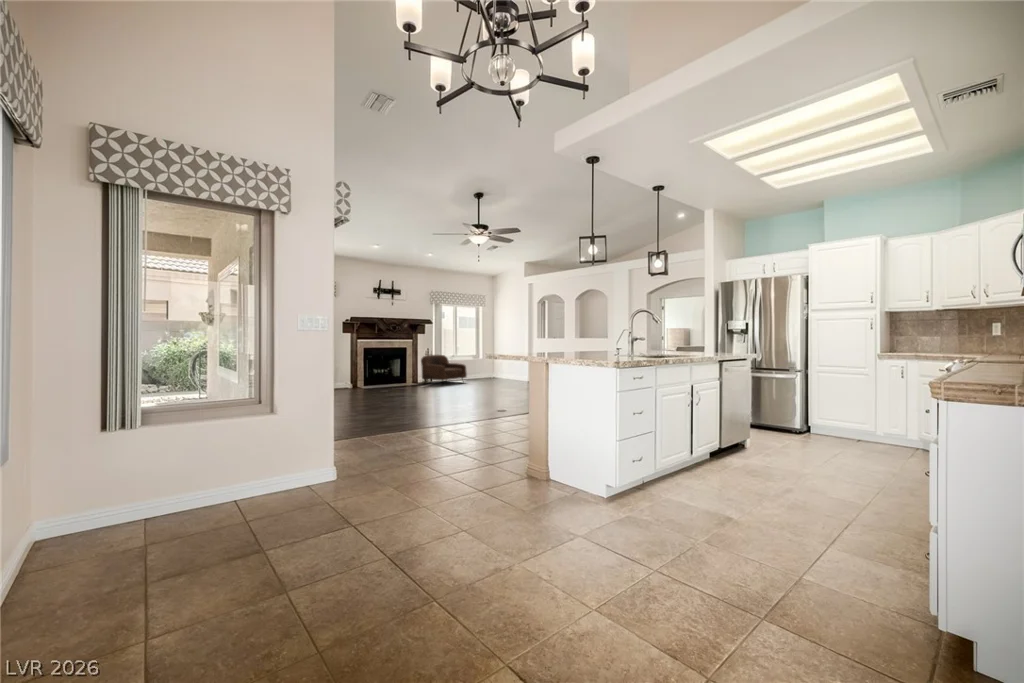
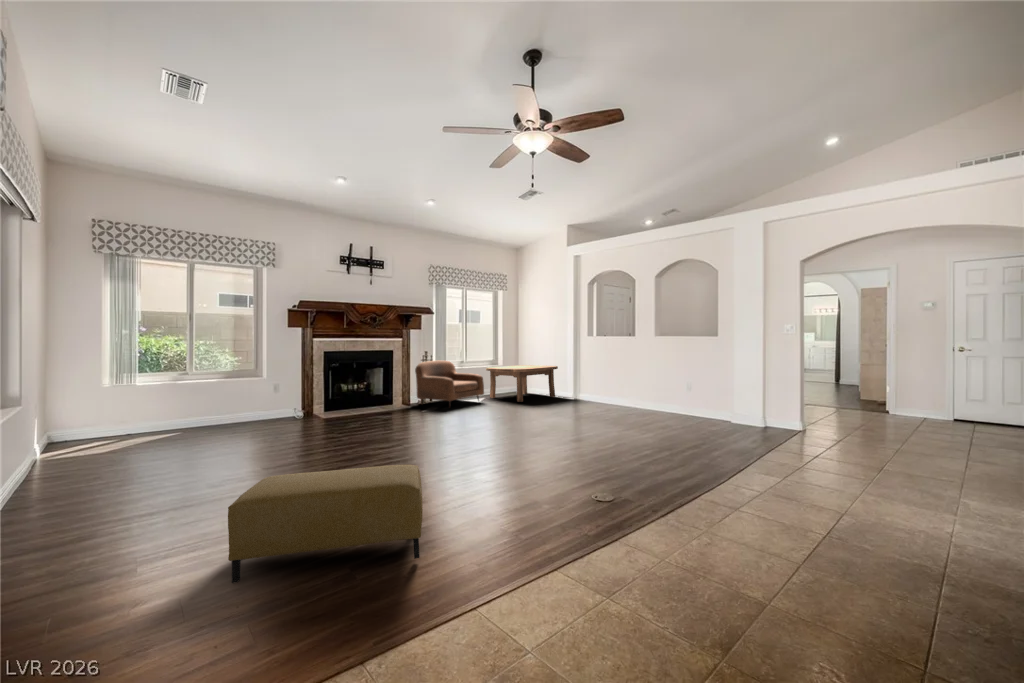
coffee table: none [470,359,519,383] -> present [486,365,558,402]
ottoman: none [353,392,418,424] -> present [228,465,423,583]

